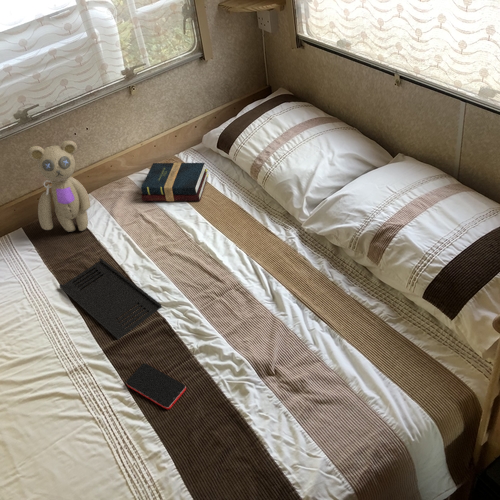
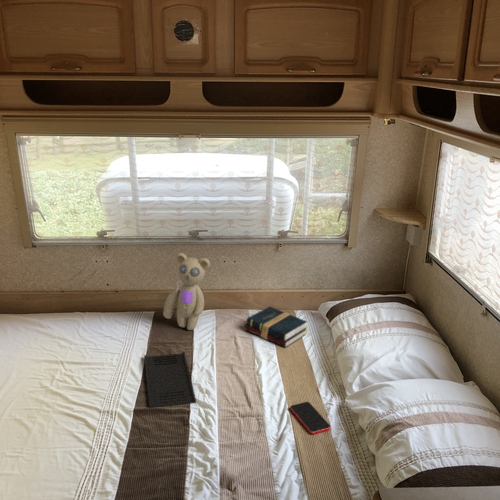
smartphone: present [126,363,186,409] -> present [290,402,330,434]

